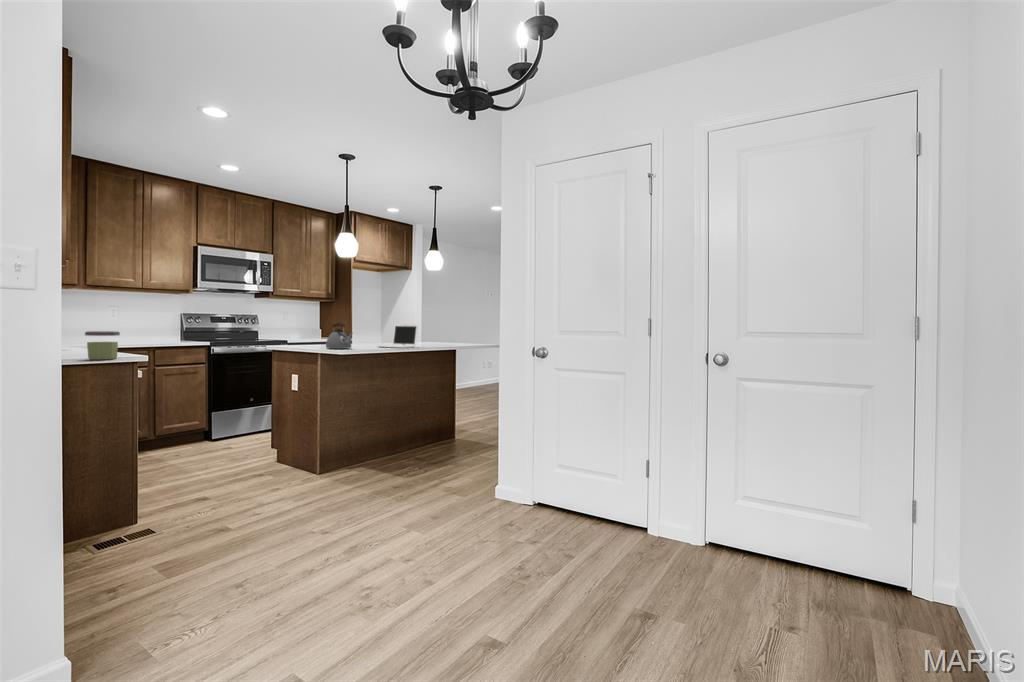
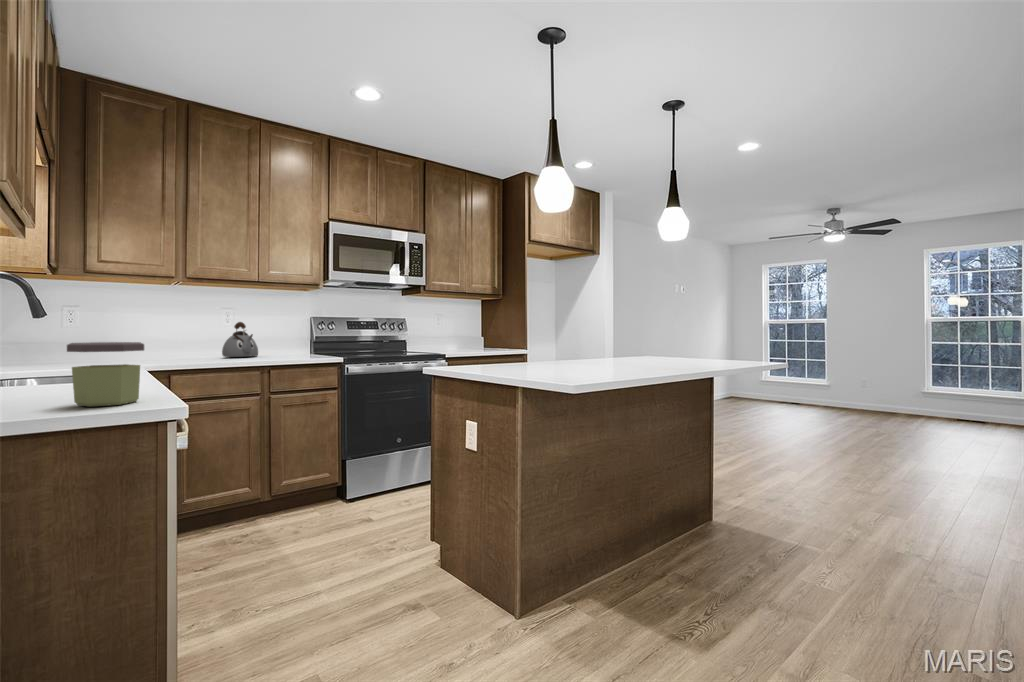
kettle: present [326,322,352,349] -> present [222,322,258,357]
laptop: present [377,324,418,348] -> none [596,325,666,367]

